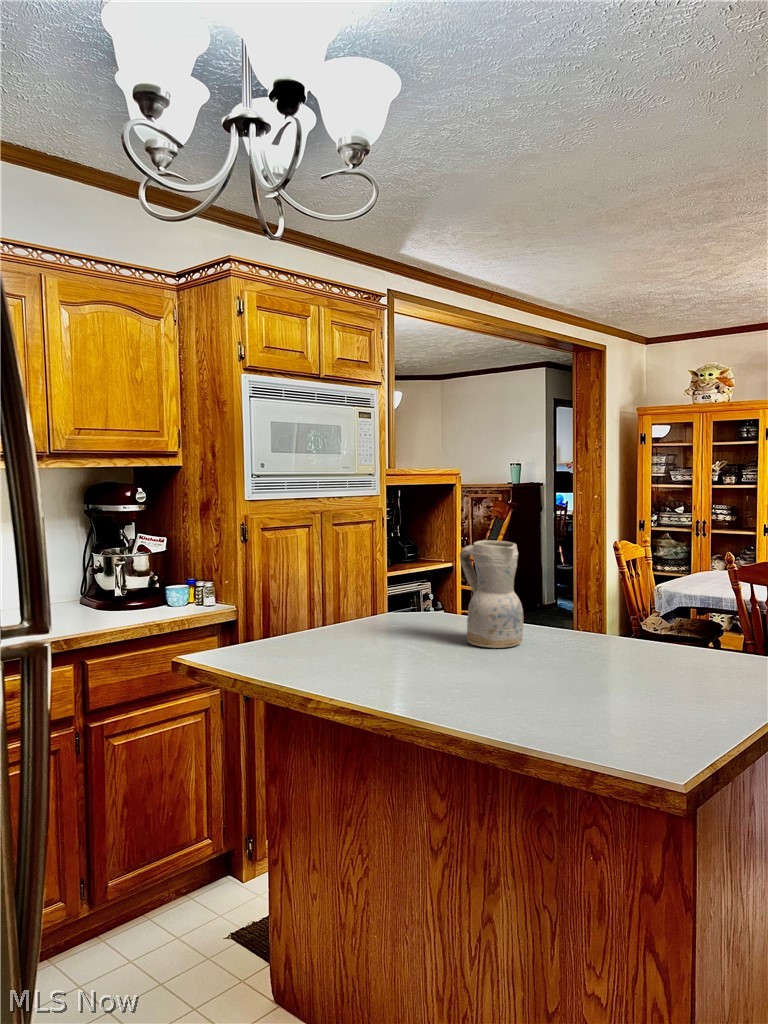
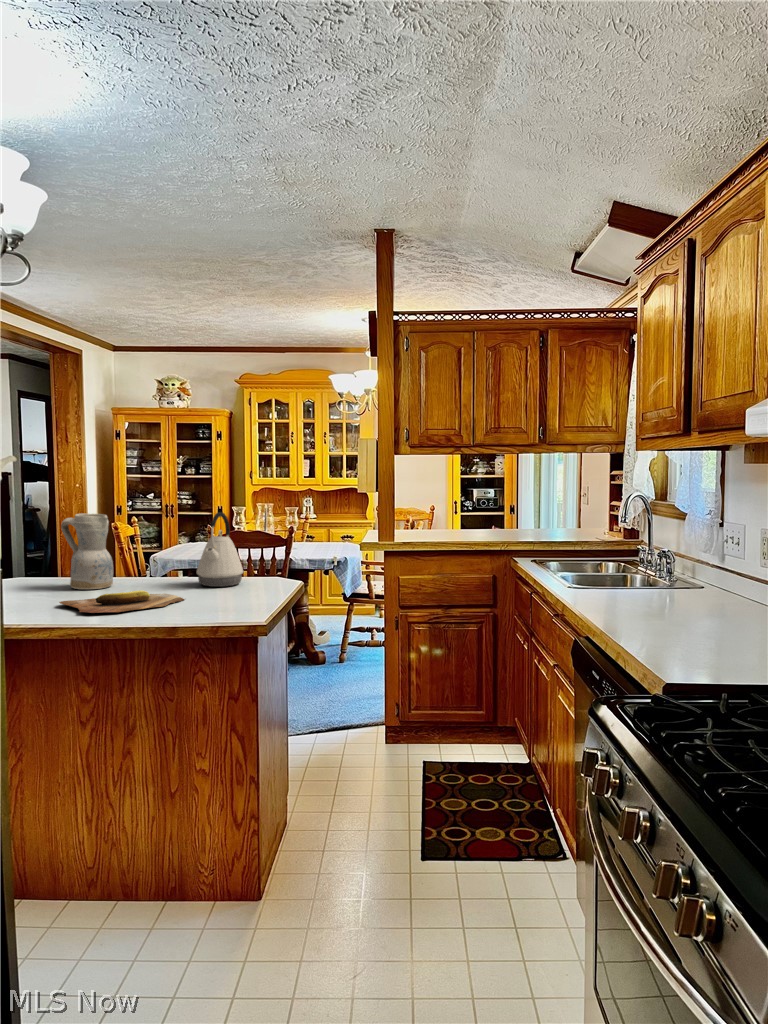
kettle: none [636,549,715,672] -> present [197,512,243,587]
cutting board: none [417,666,598,704] -> present [59,590,184,613]

